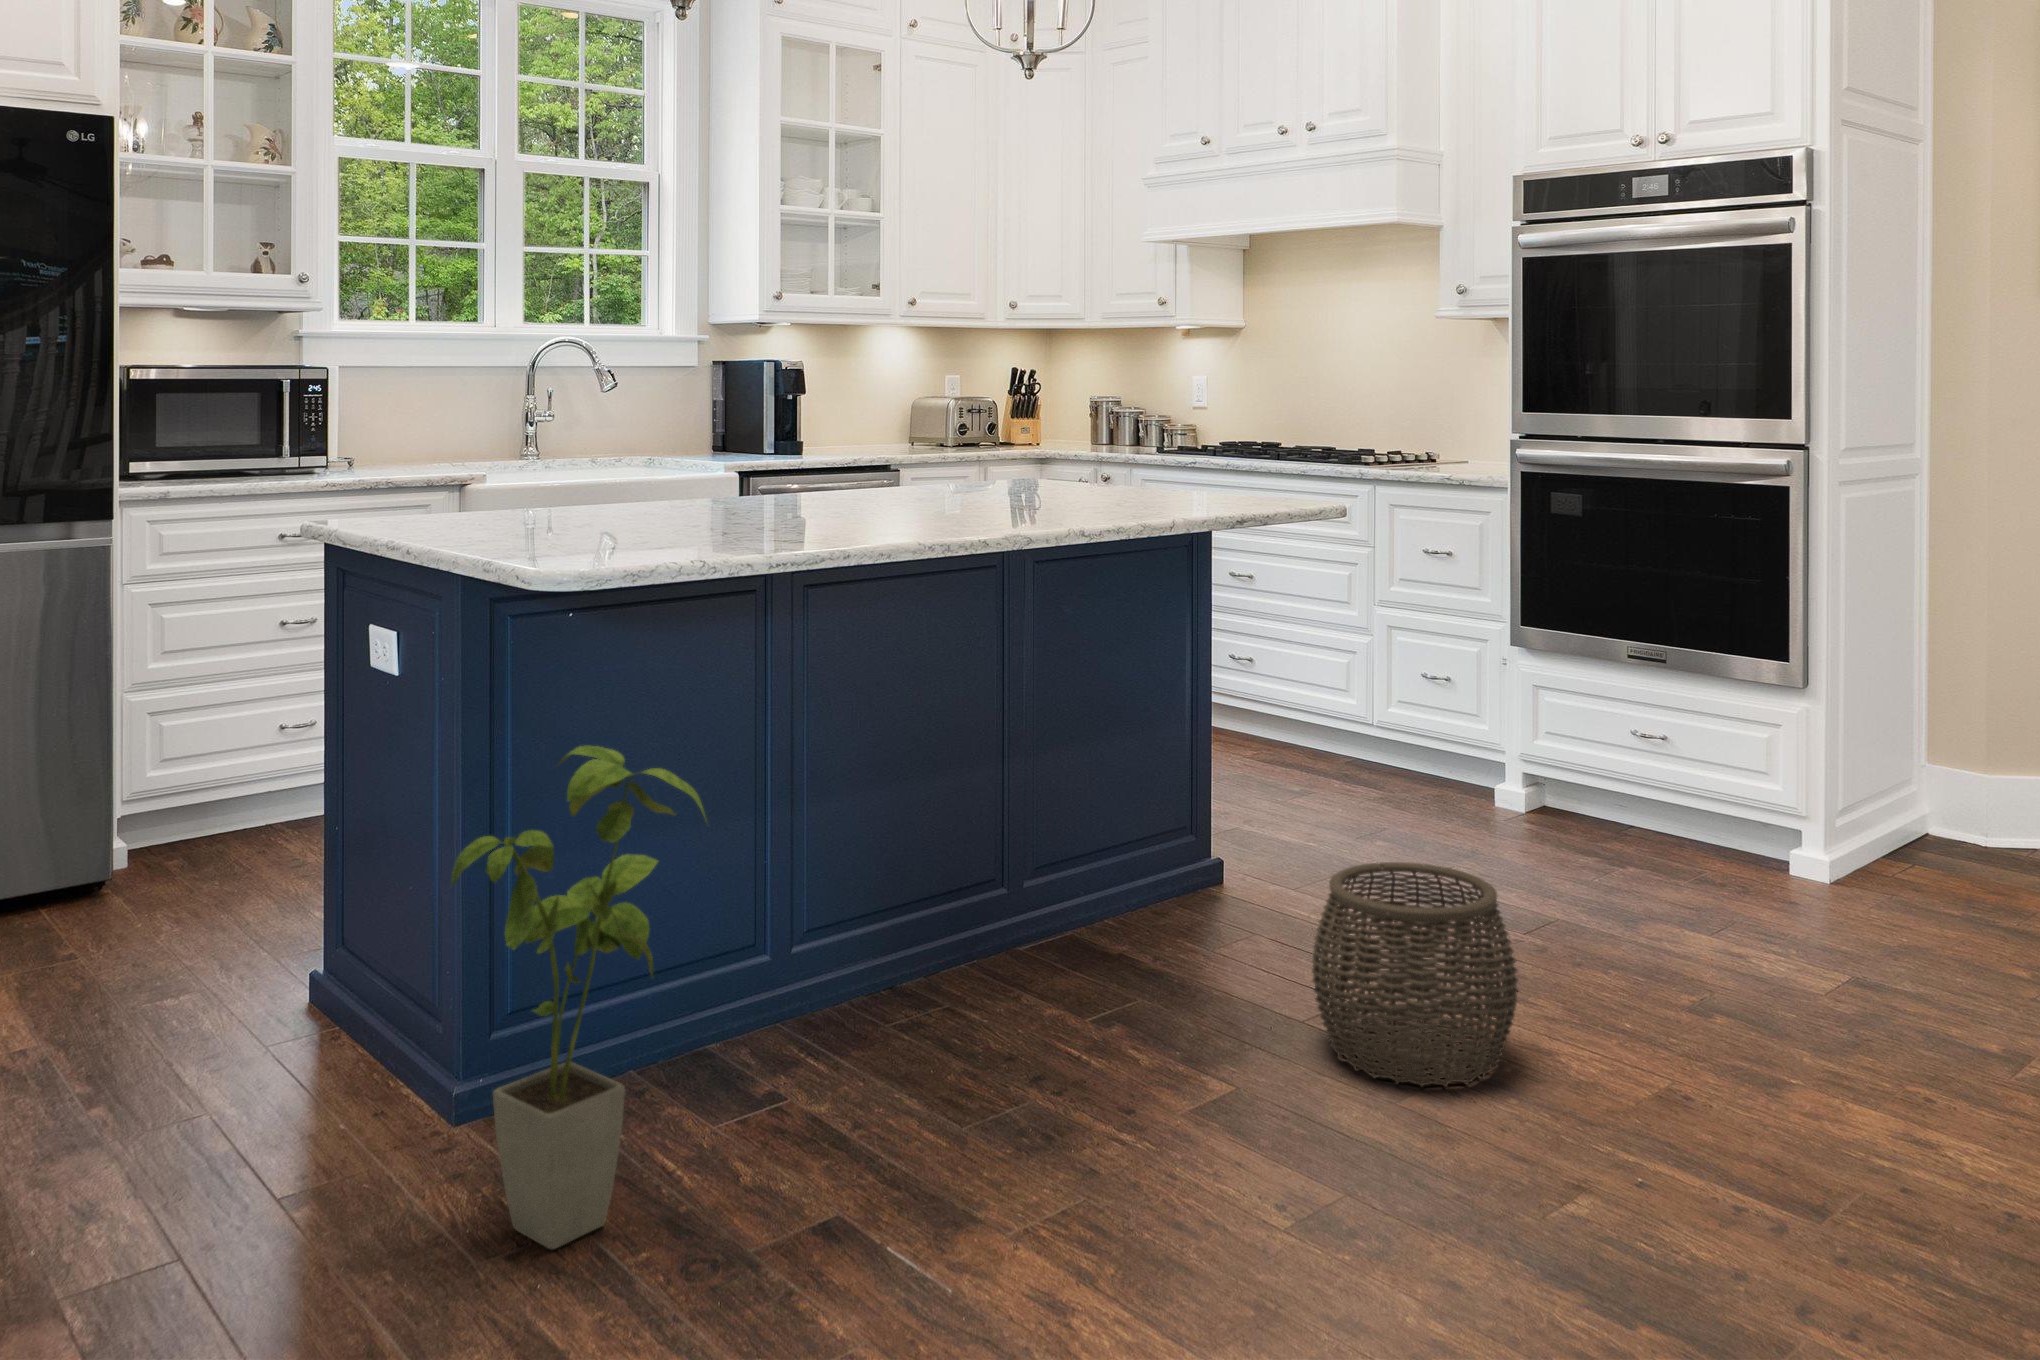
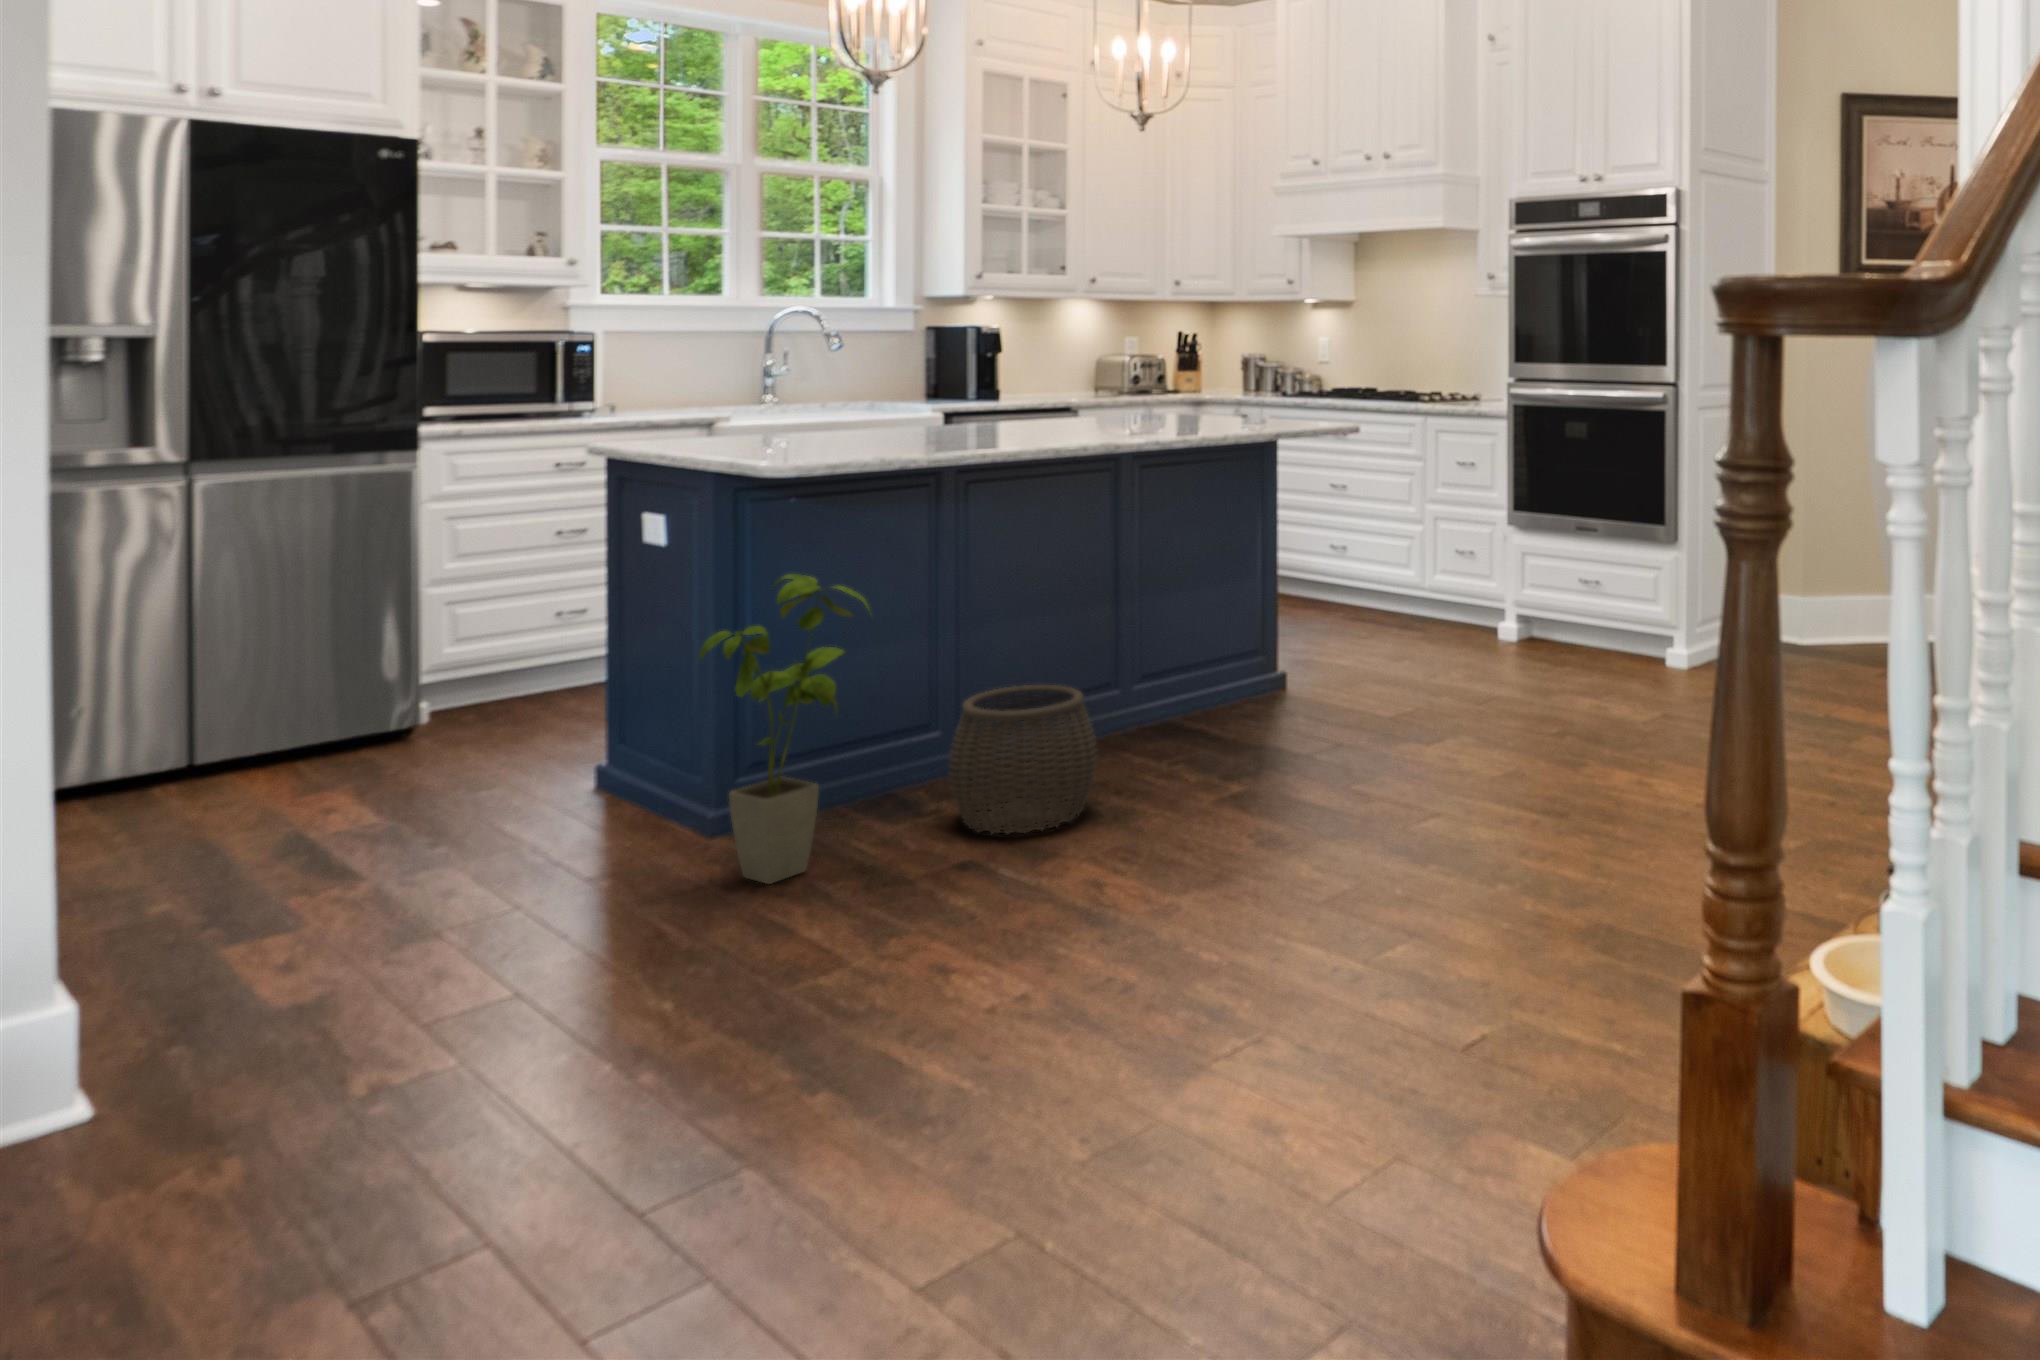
woven basket: present [1312,862,1518,1087] -> present [949,685,1097,835]

